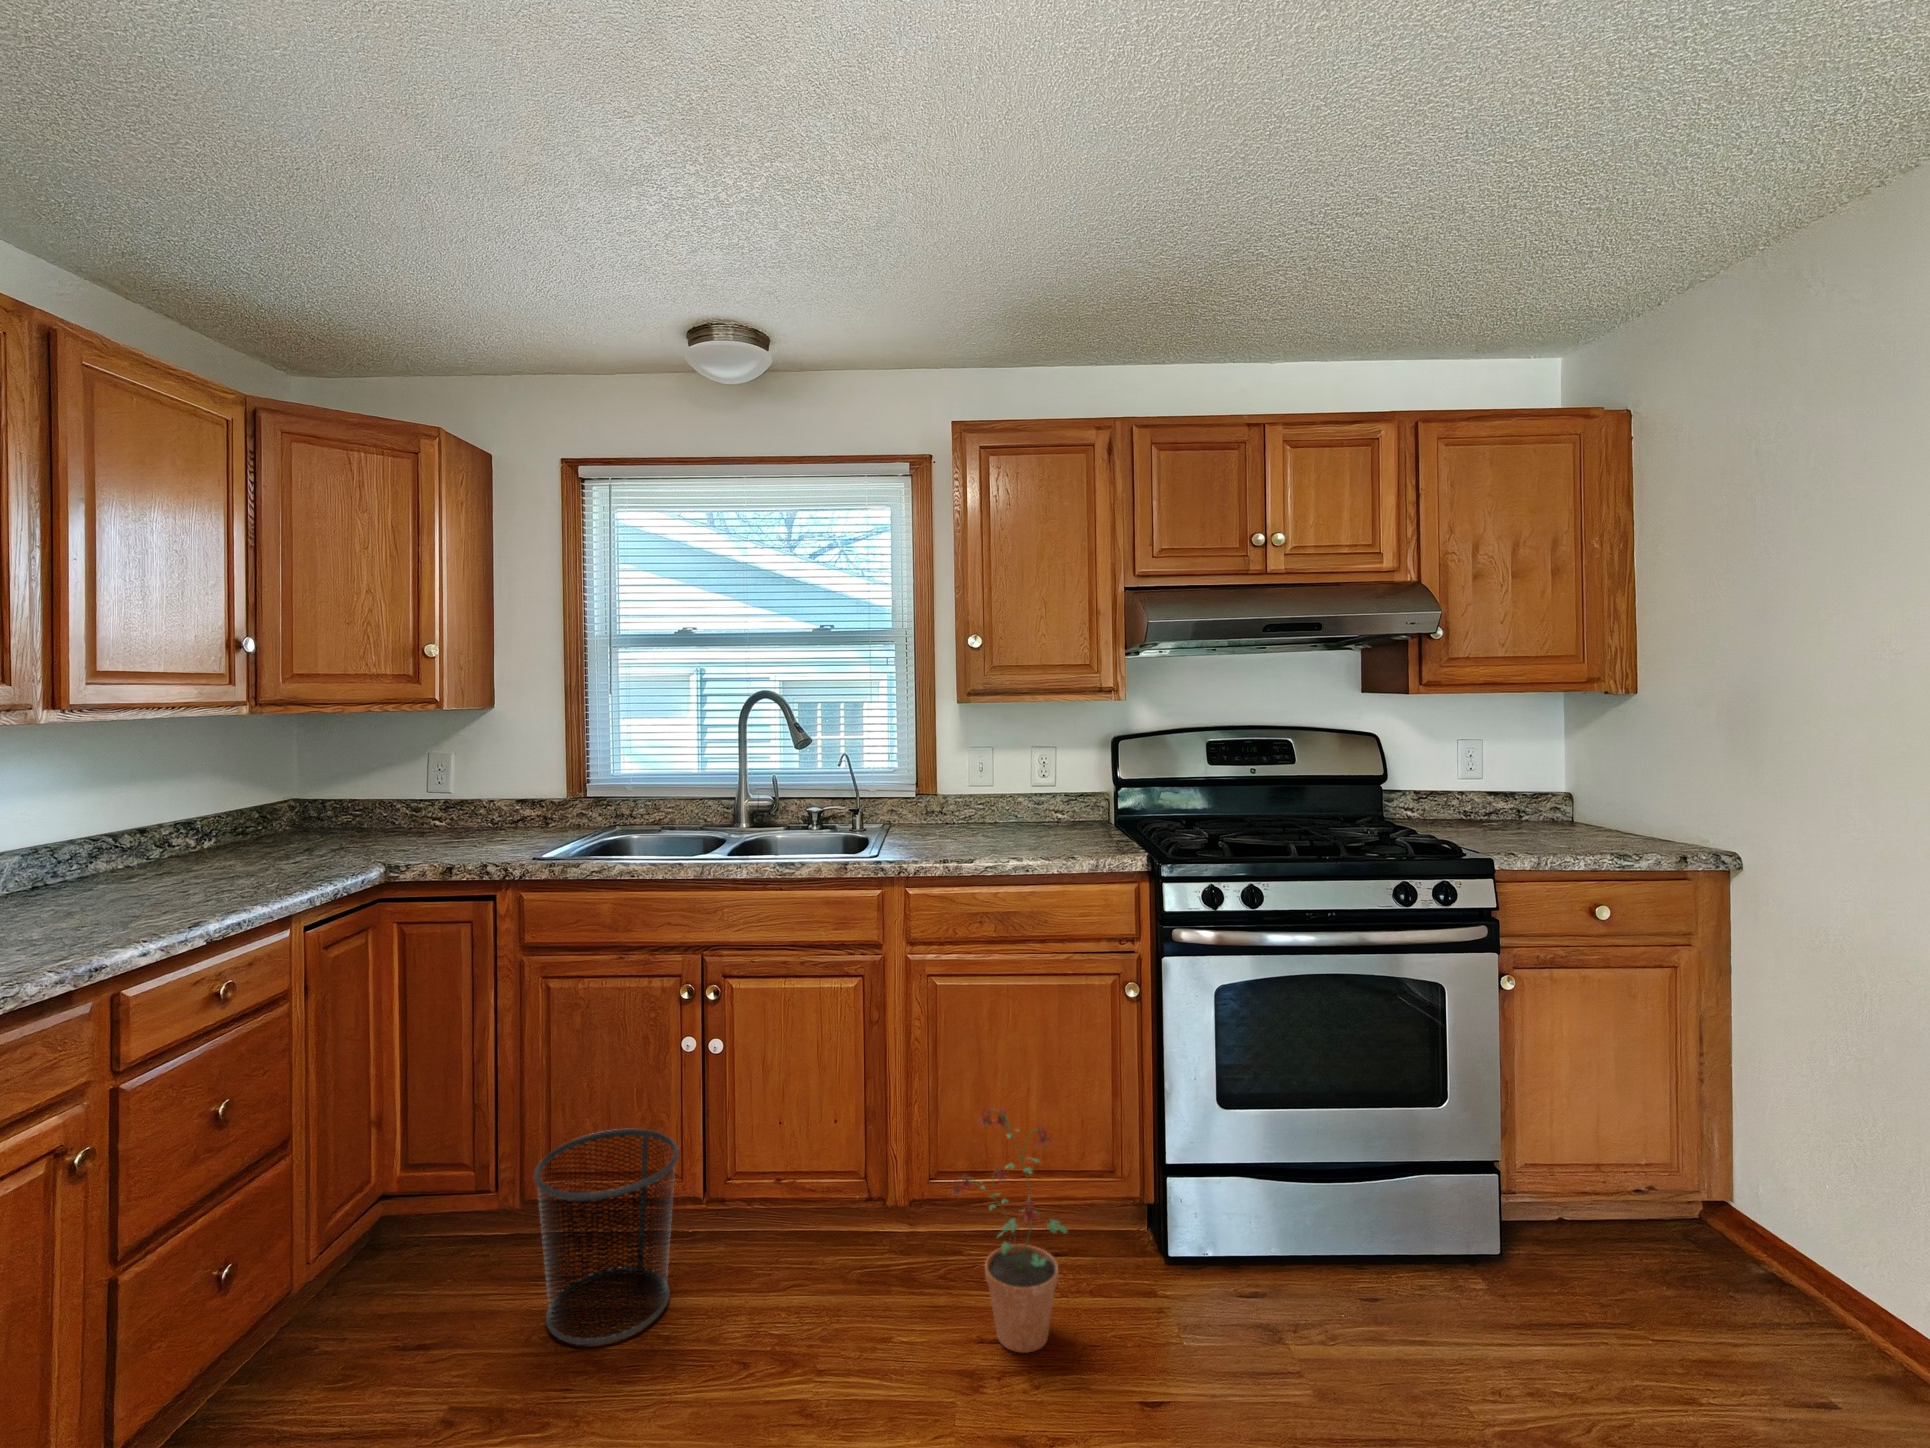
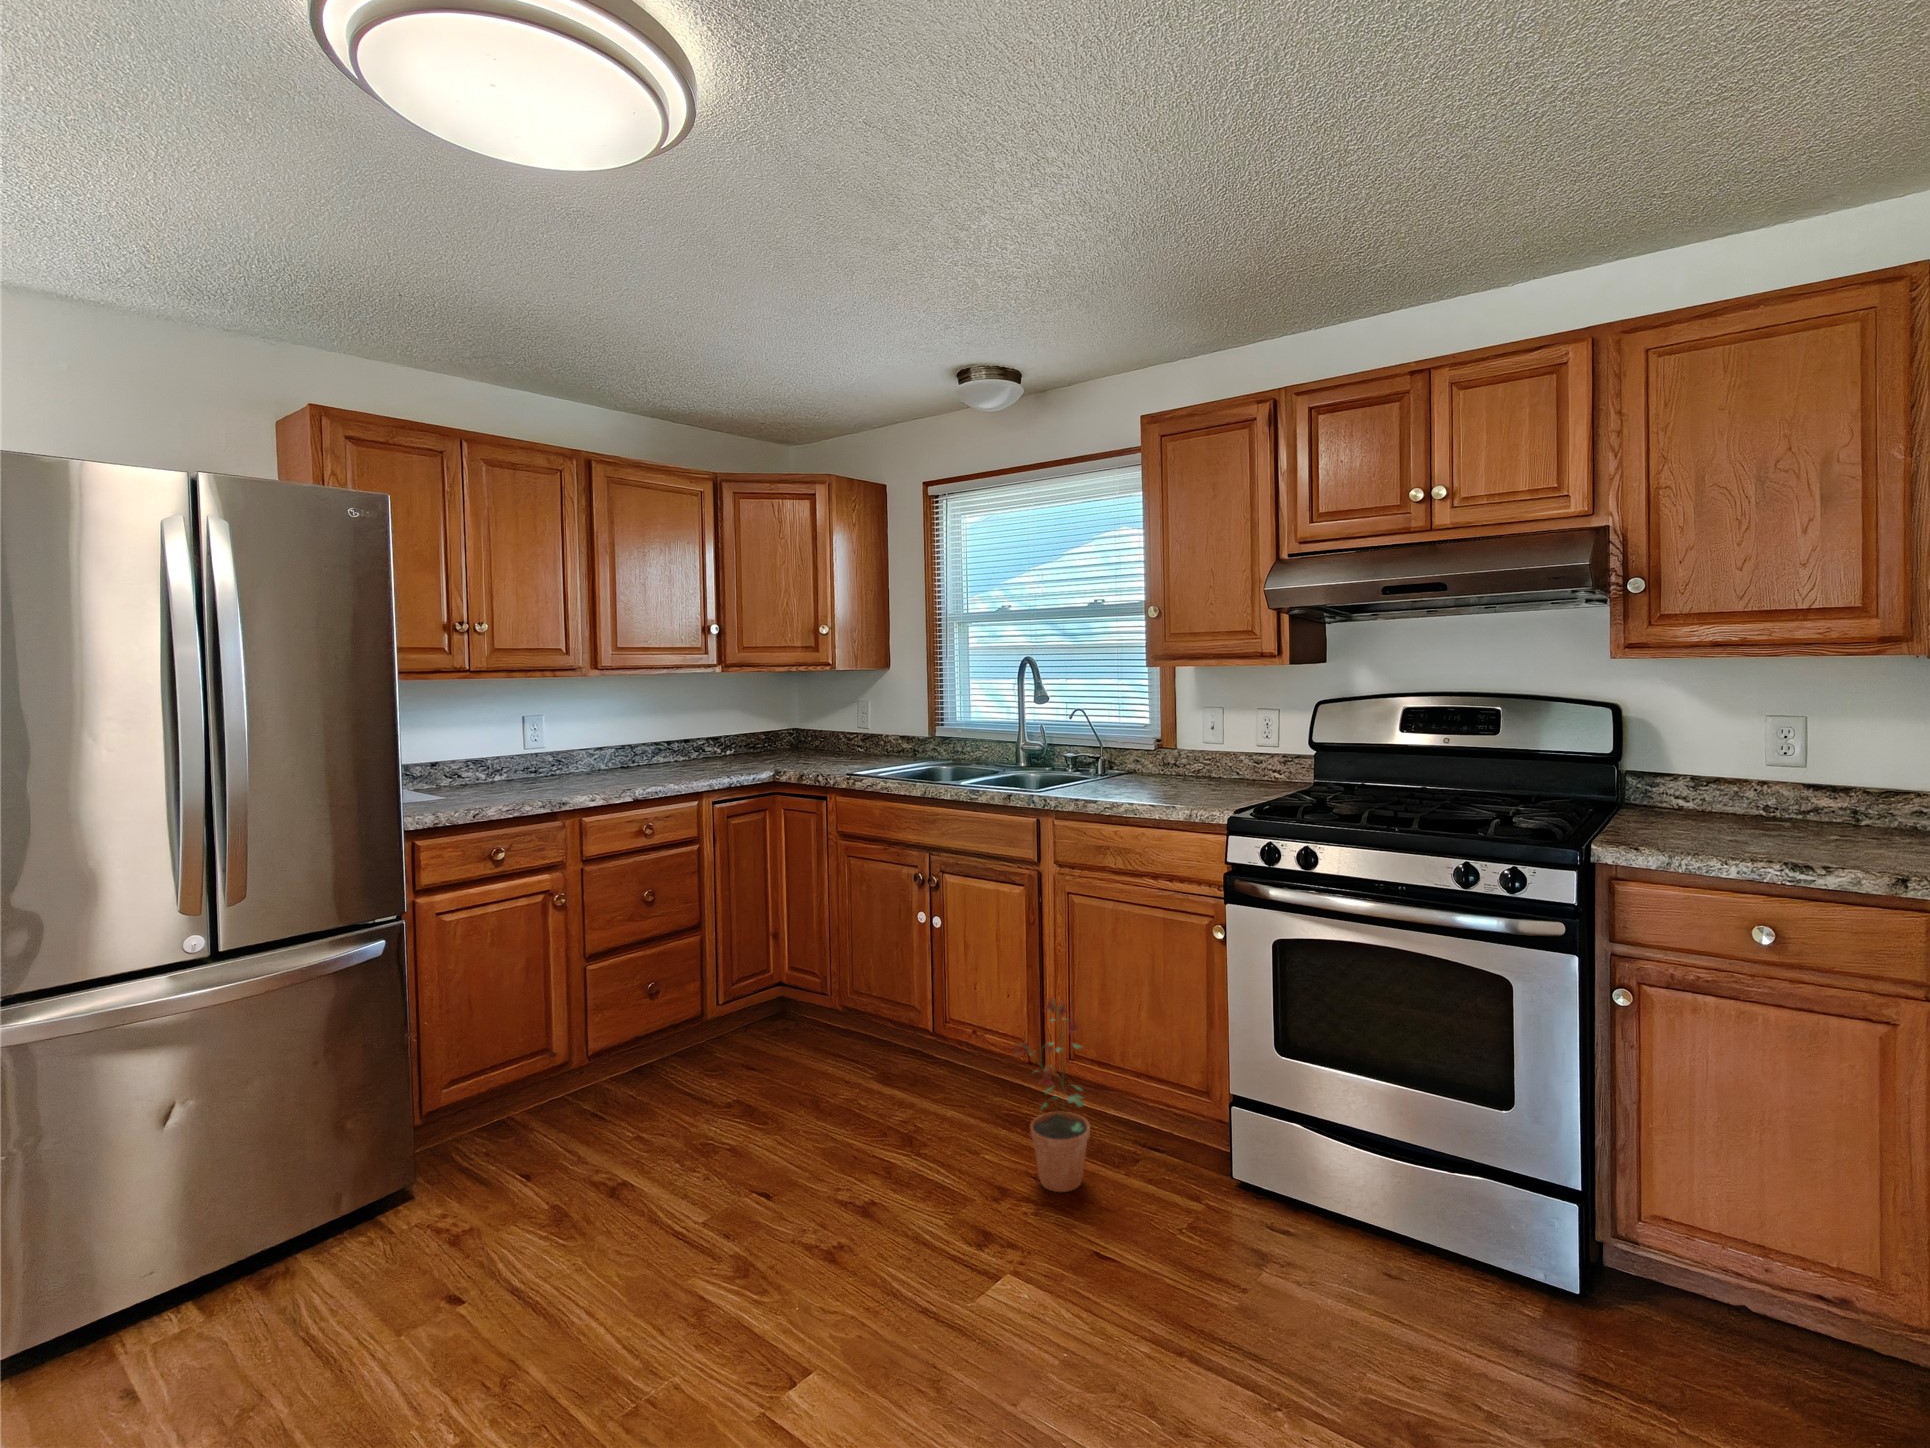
waste bin: present [534,1129,679,1345] -> none [799,965,895,1096]

